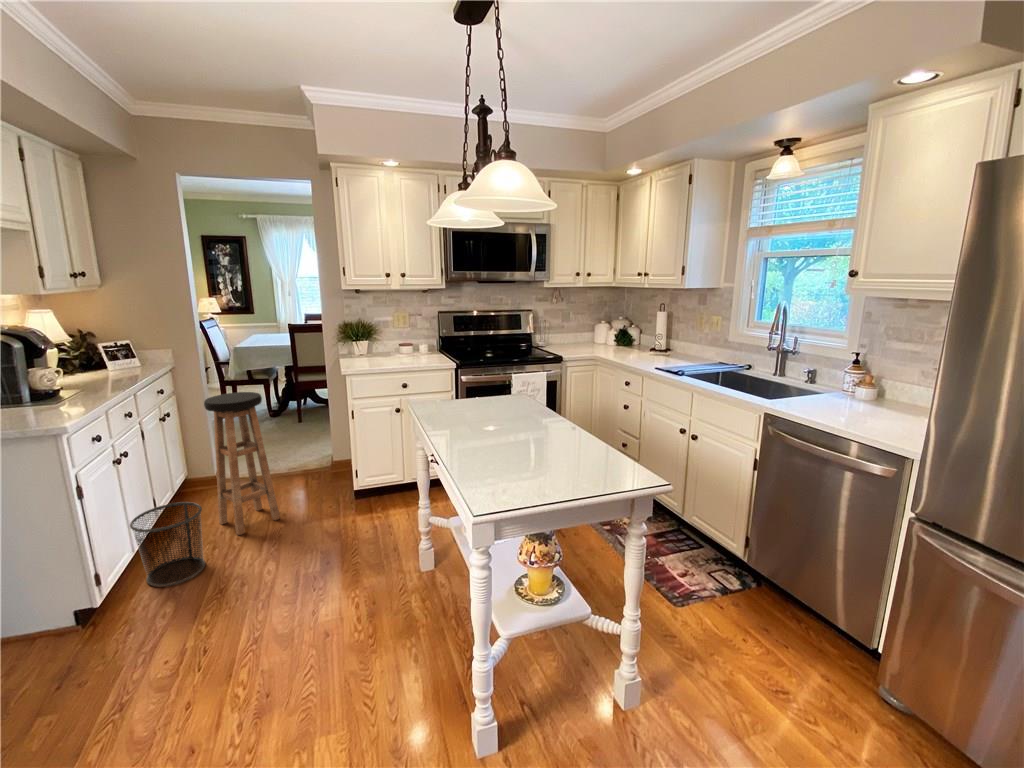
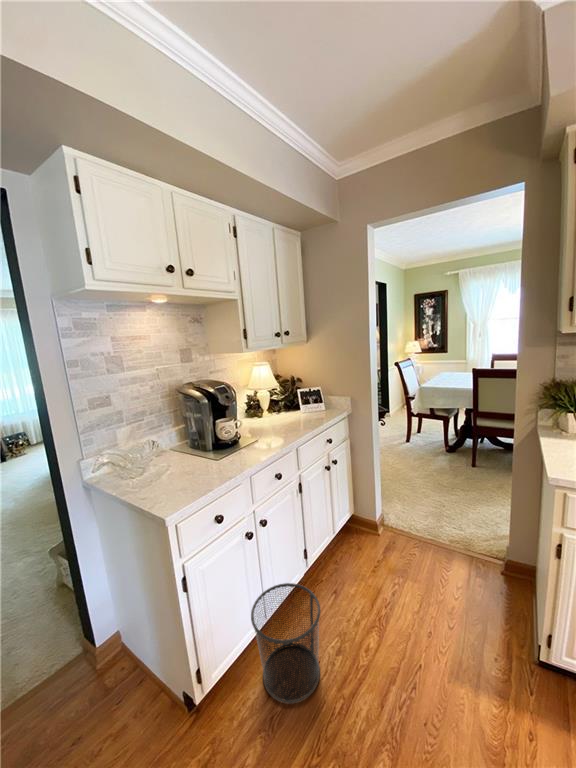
bar stool: present [204,392,280,535] -> none [350,463,422,645]

